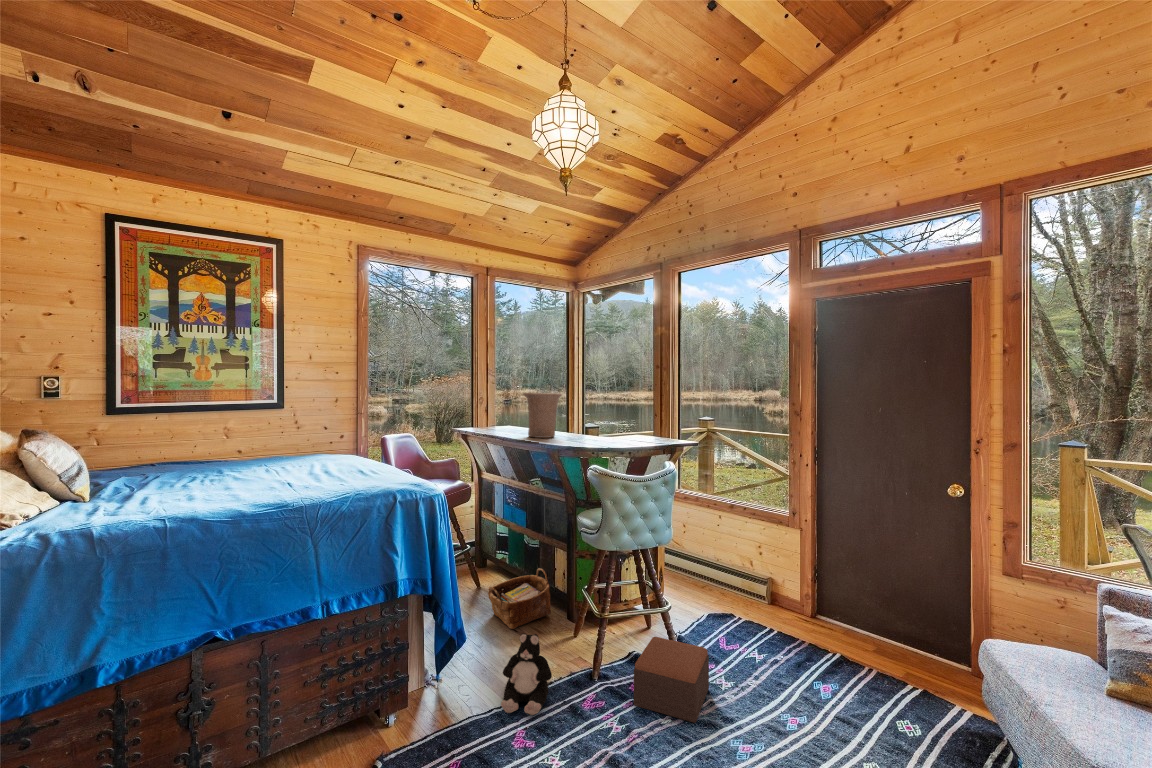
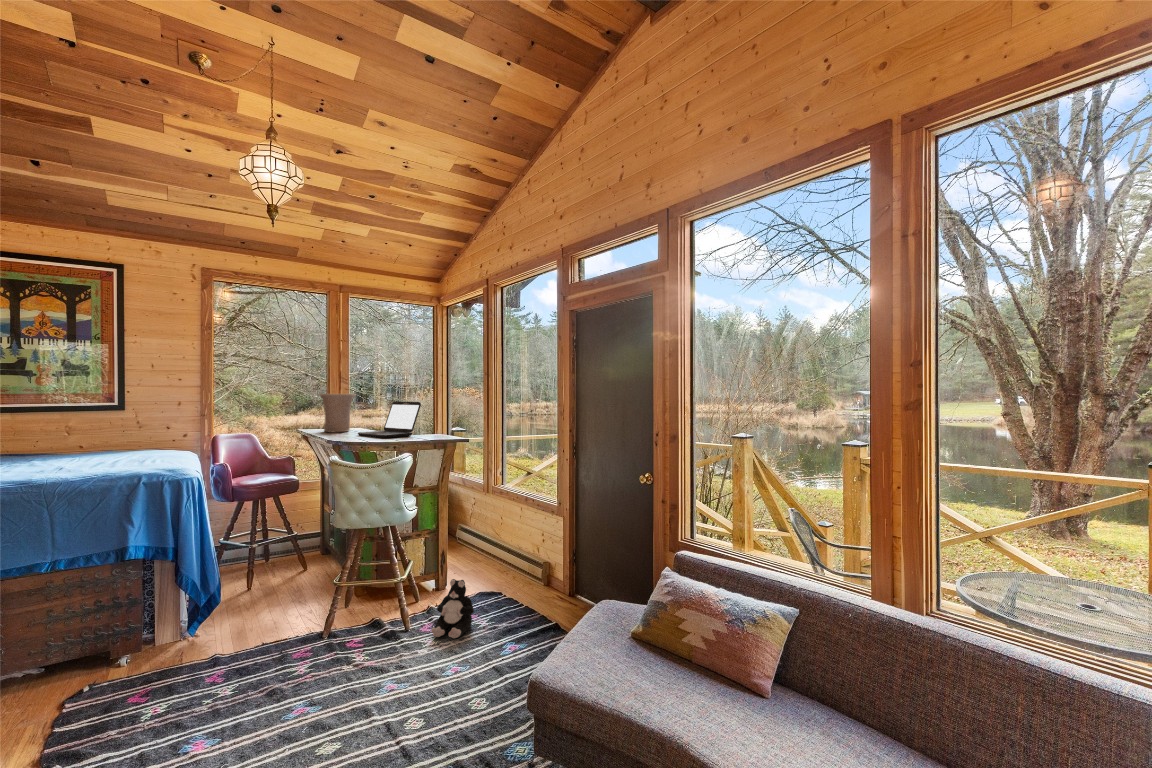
laptop: none [585,402,655,446] -> present [358,401,421,438]
woven basket: present [488,568,551,629] -> none [283,546,343,597]
plush toy: present [501,633,552,715] -> present [431,579,474,638]
footstool: present [634,637,709,723] -> none [335,600,412,669]

